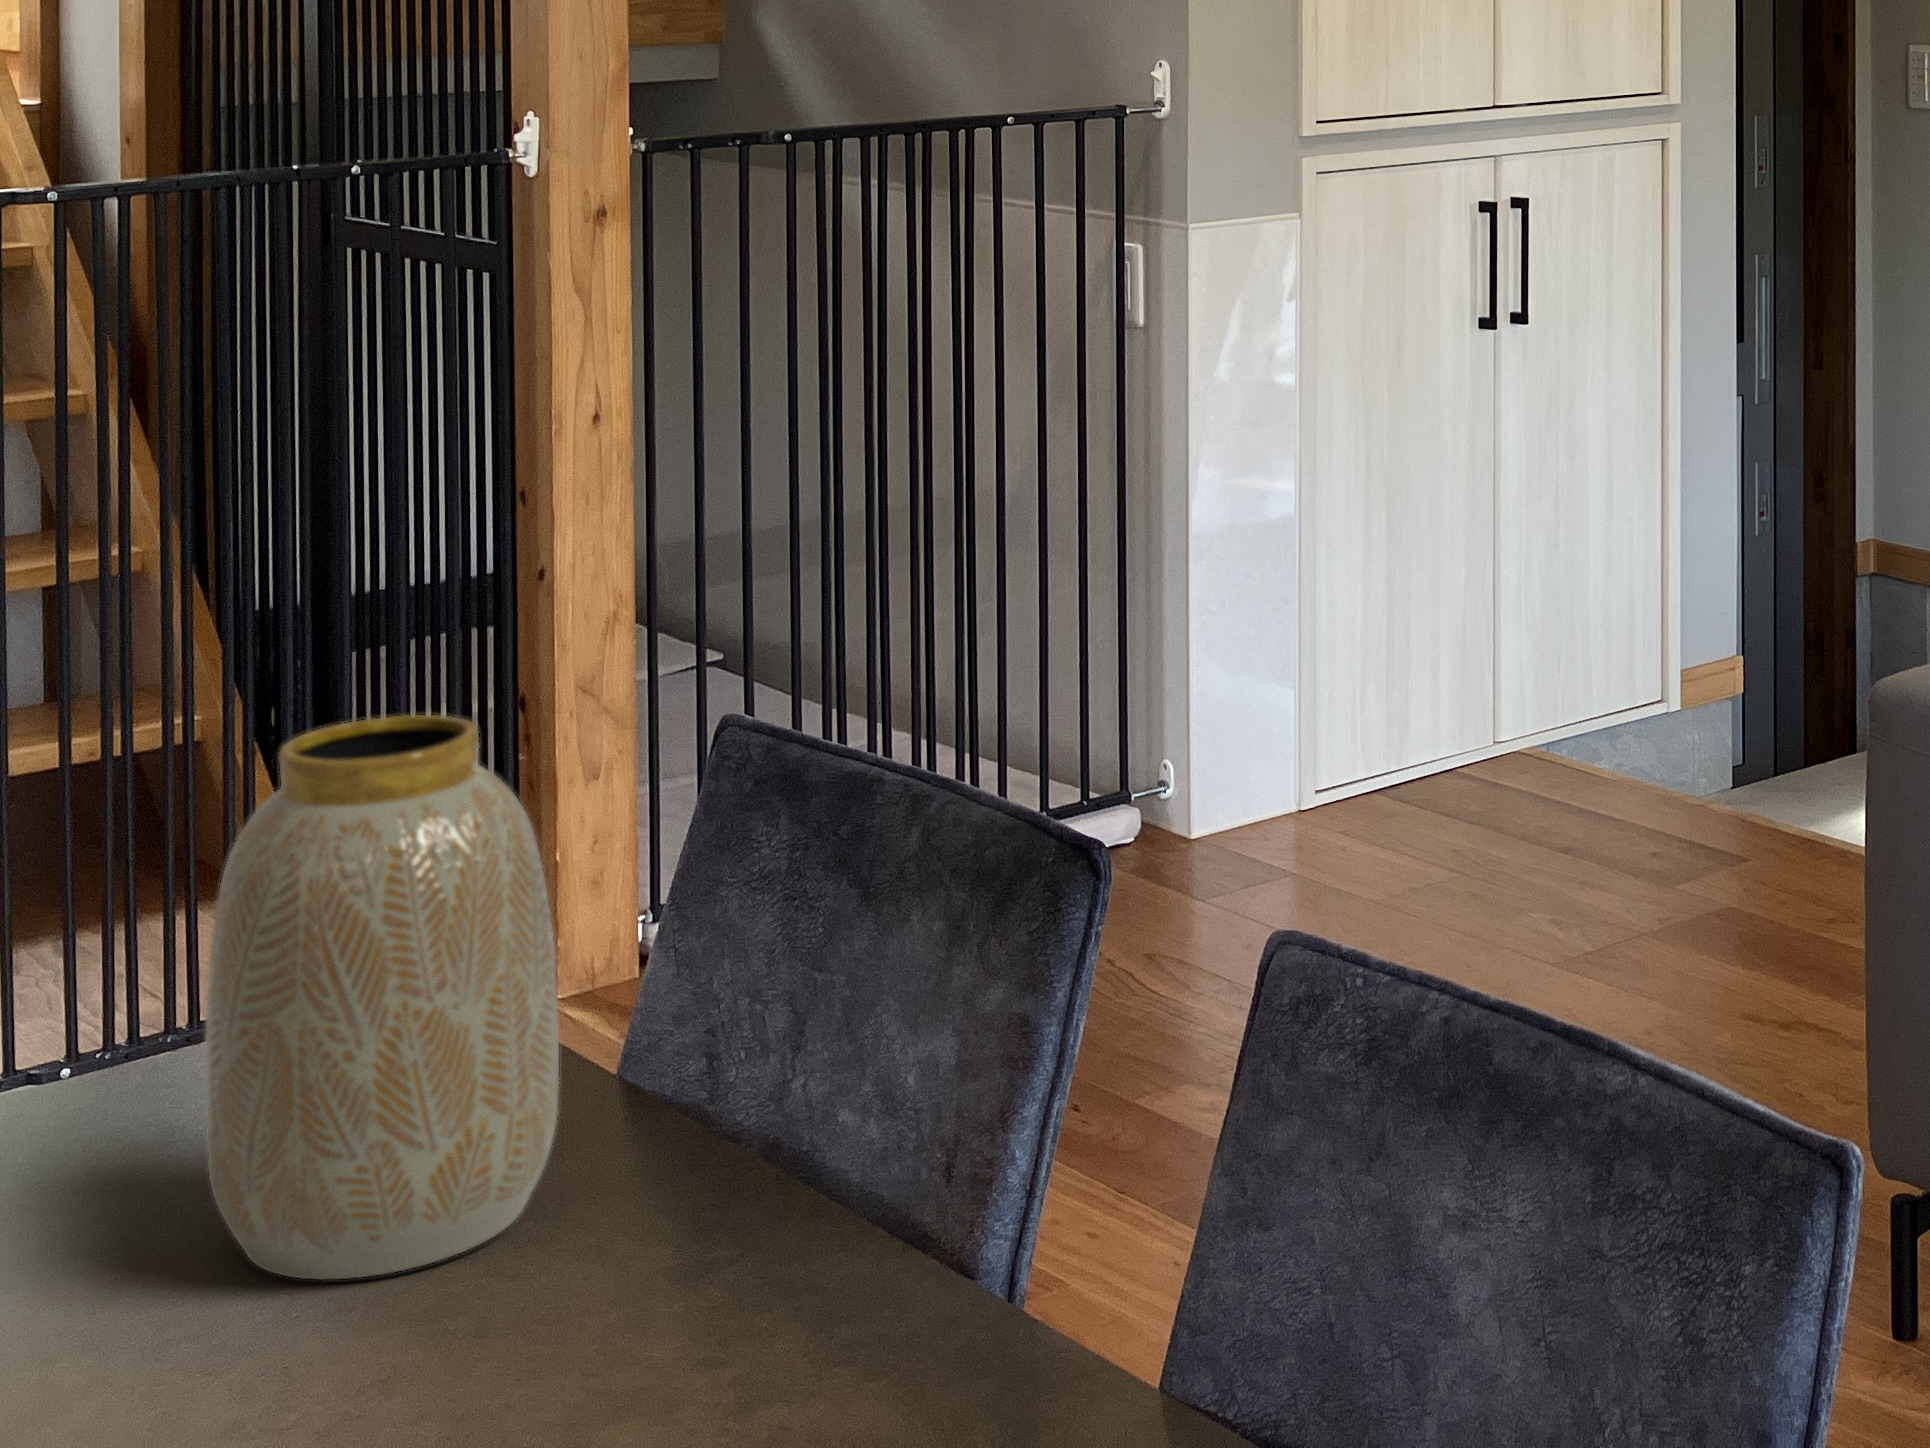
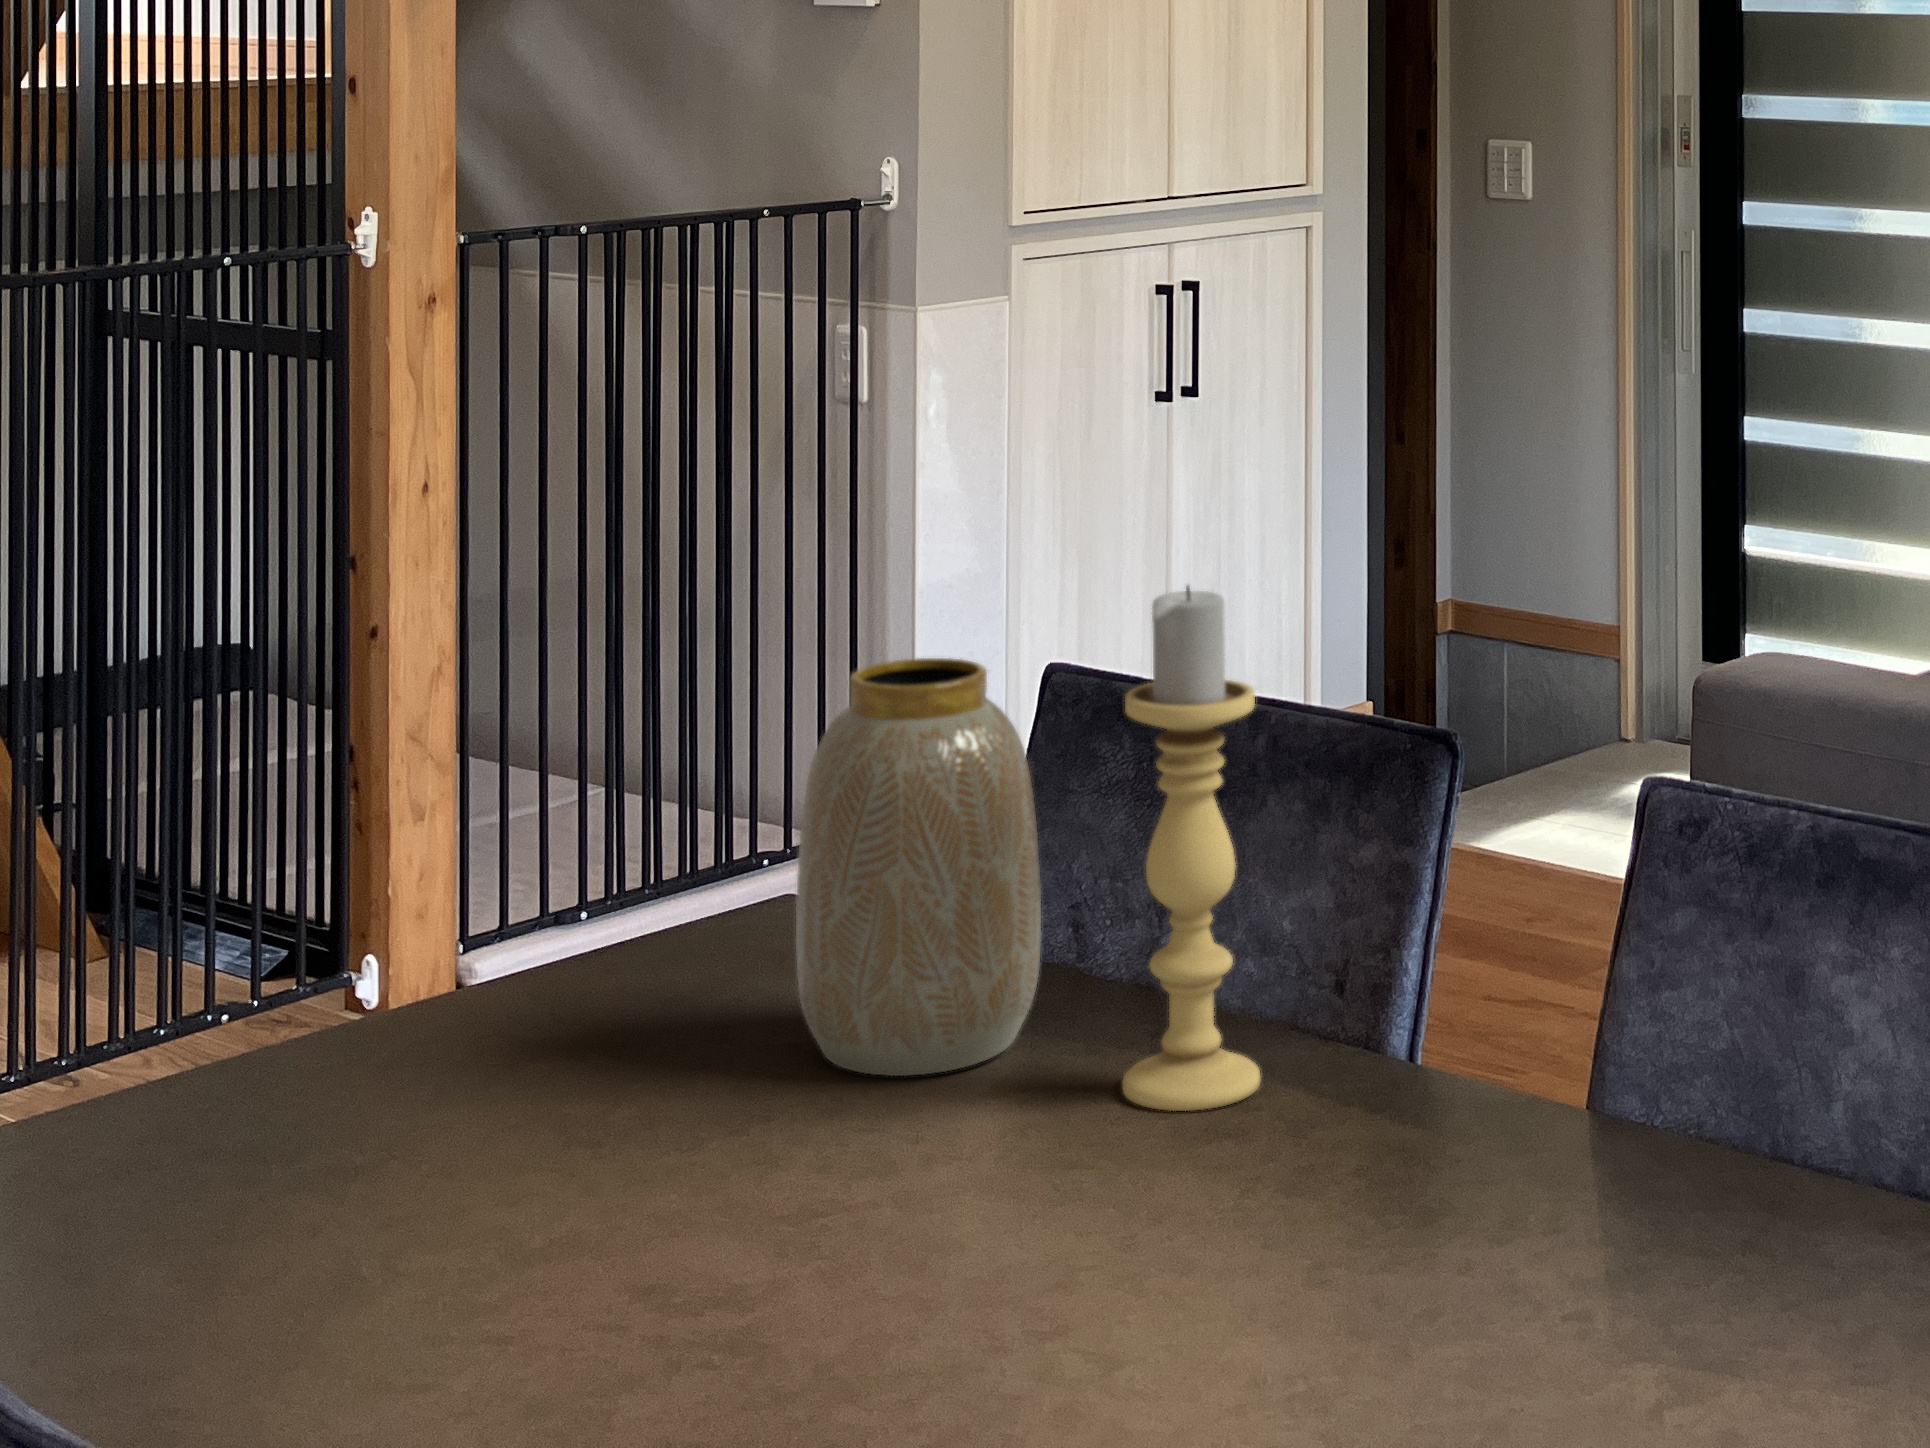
candle holder: none [573,638,776,1358] -> present [1123,586,1261,1111]

